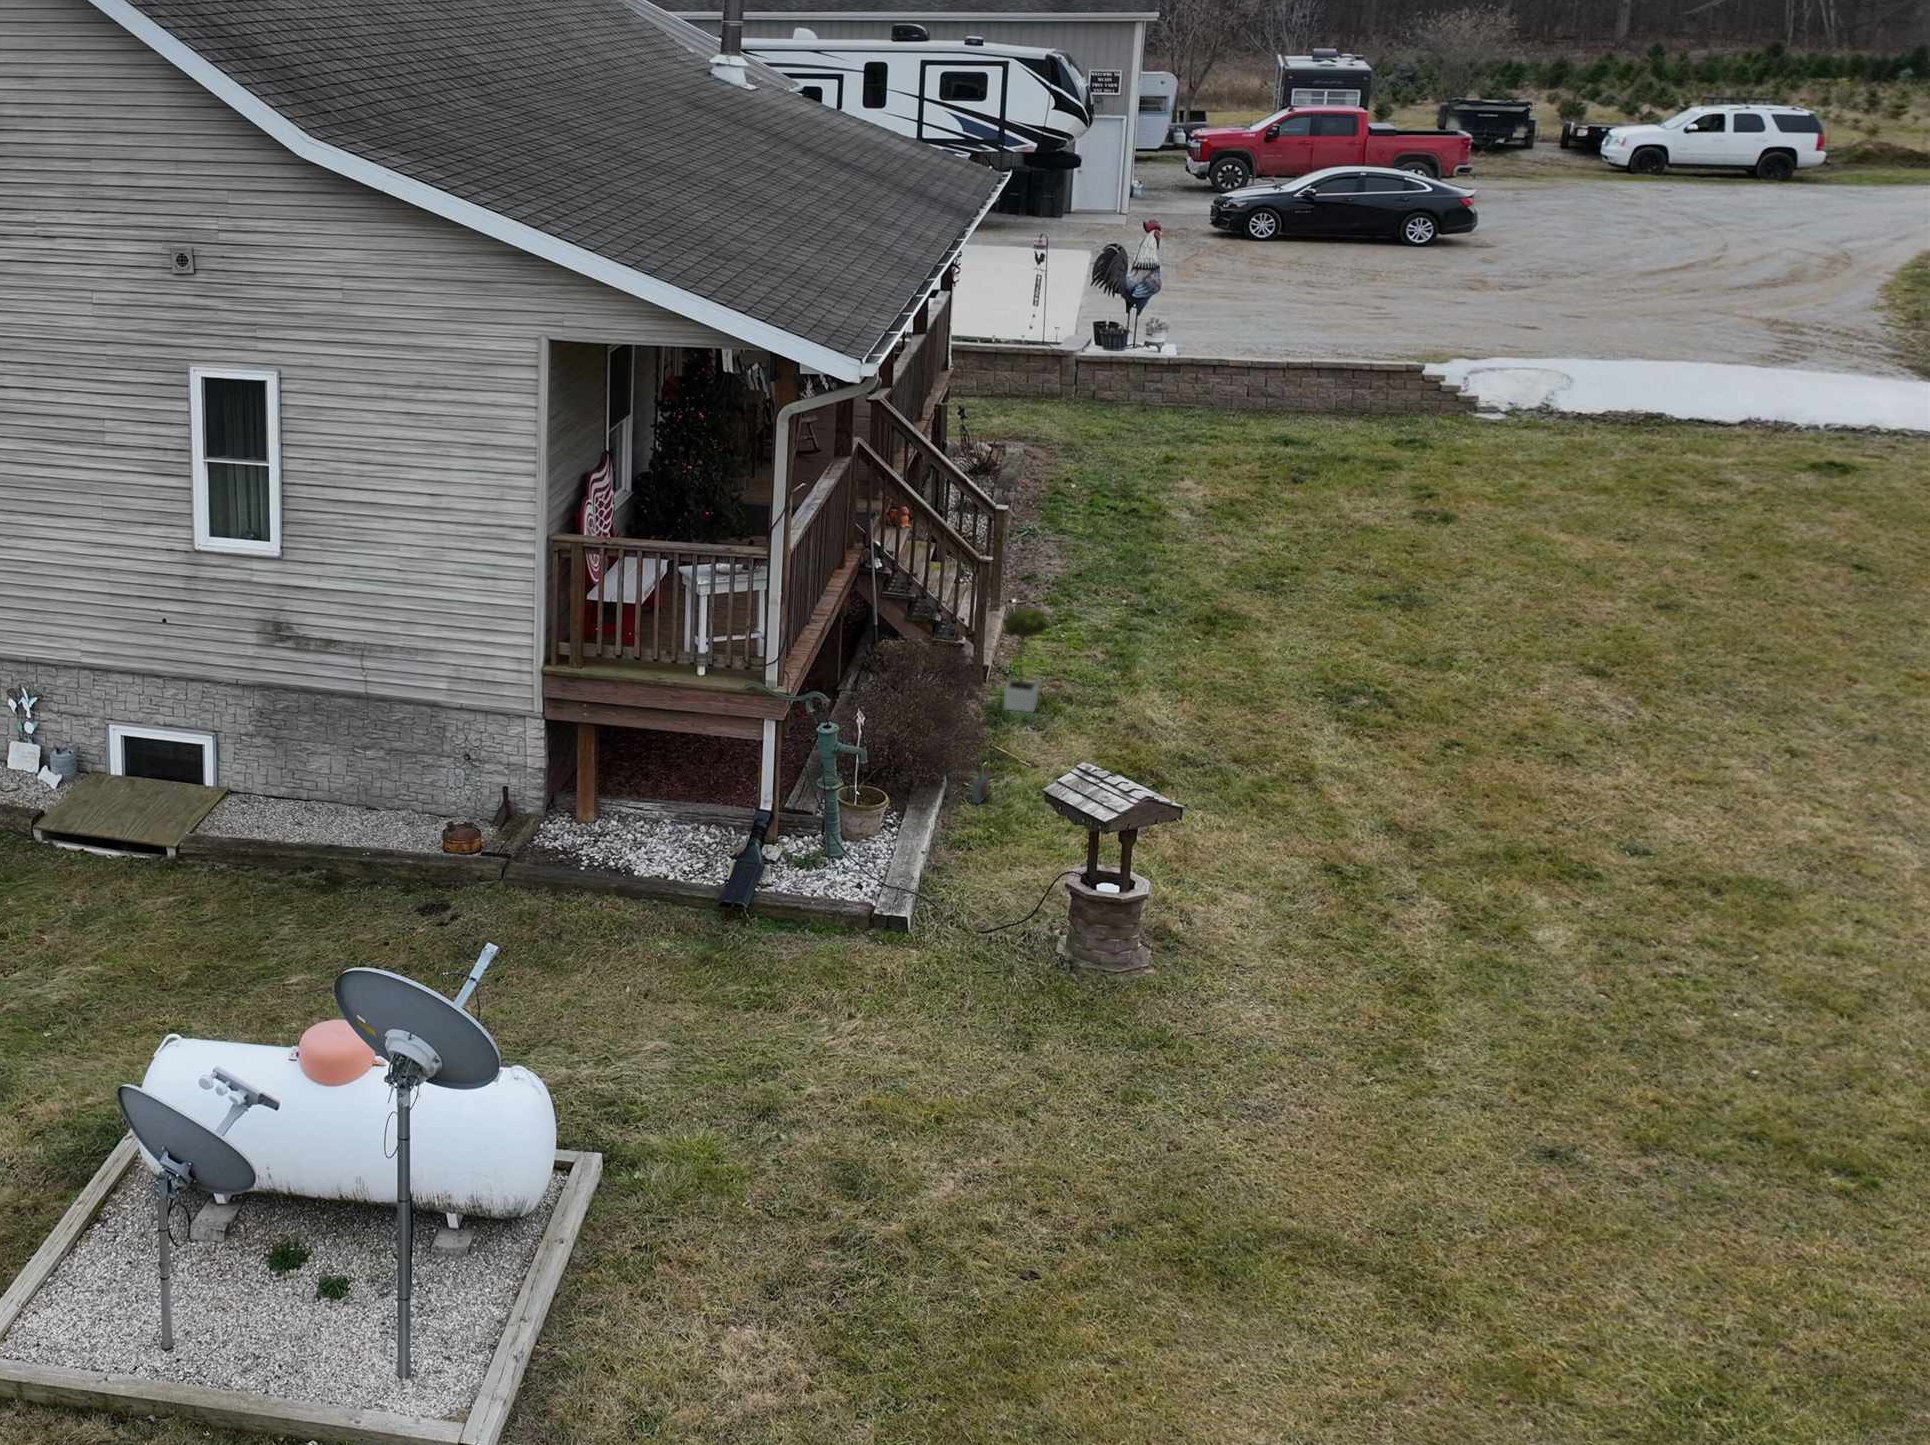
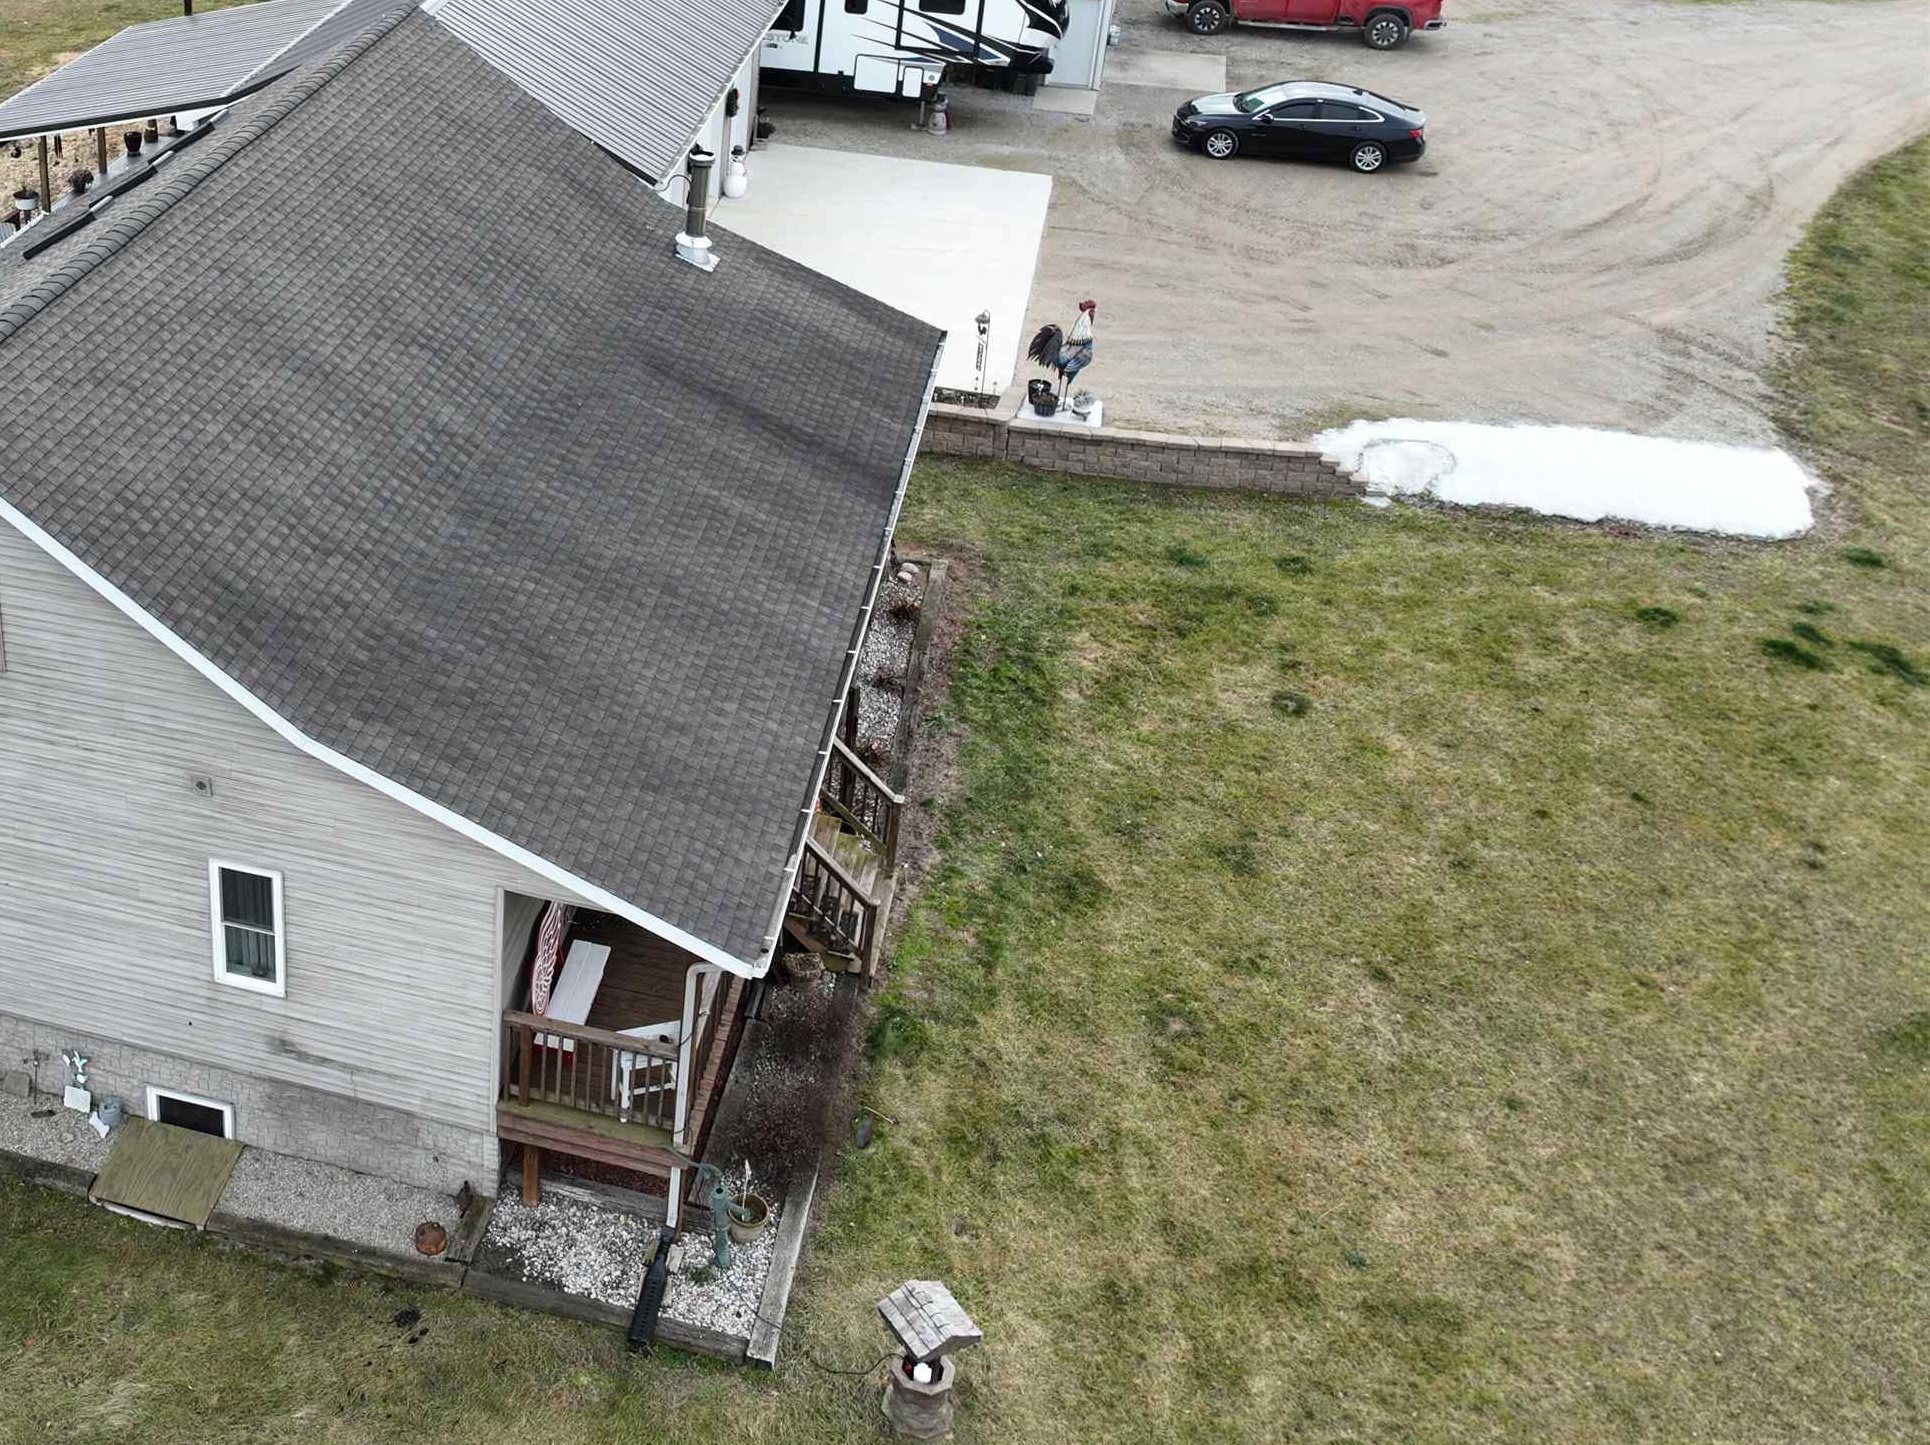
potted tree: present [1004,608,1048,712] -> none [897,920,935,1002]

